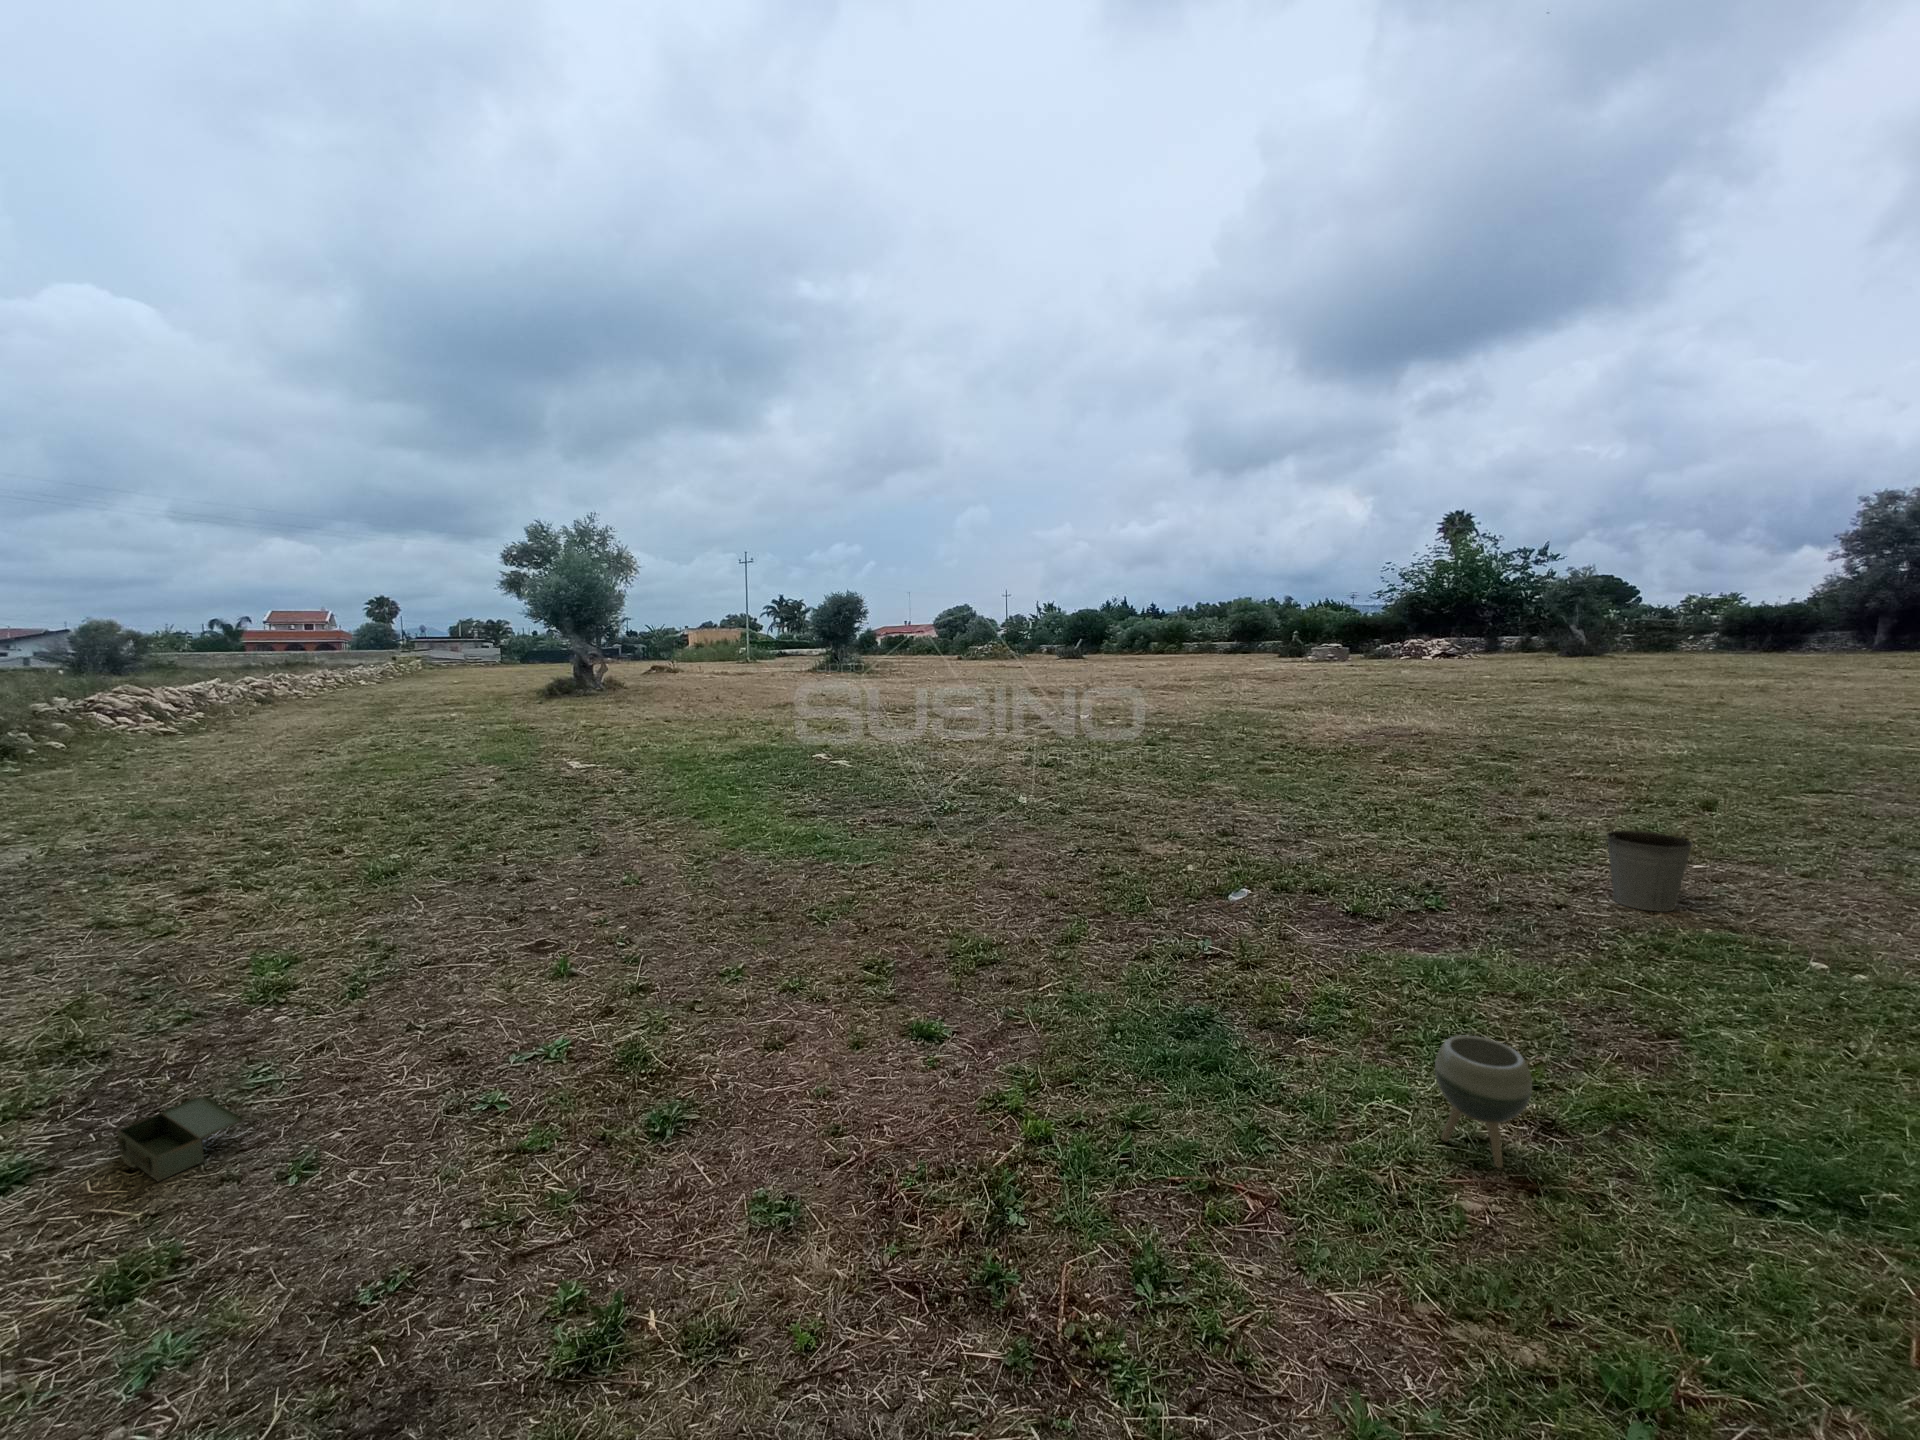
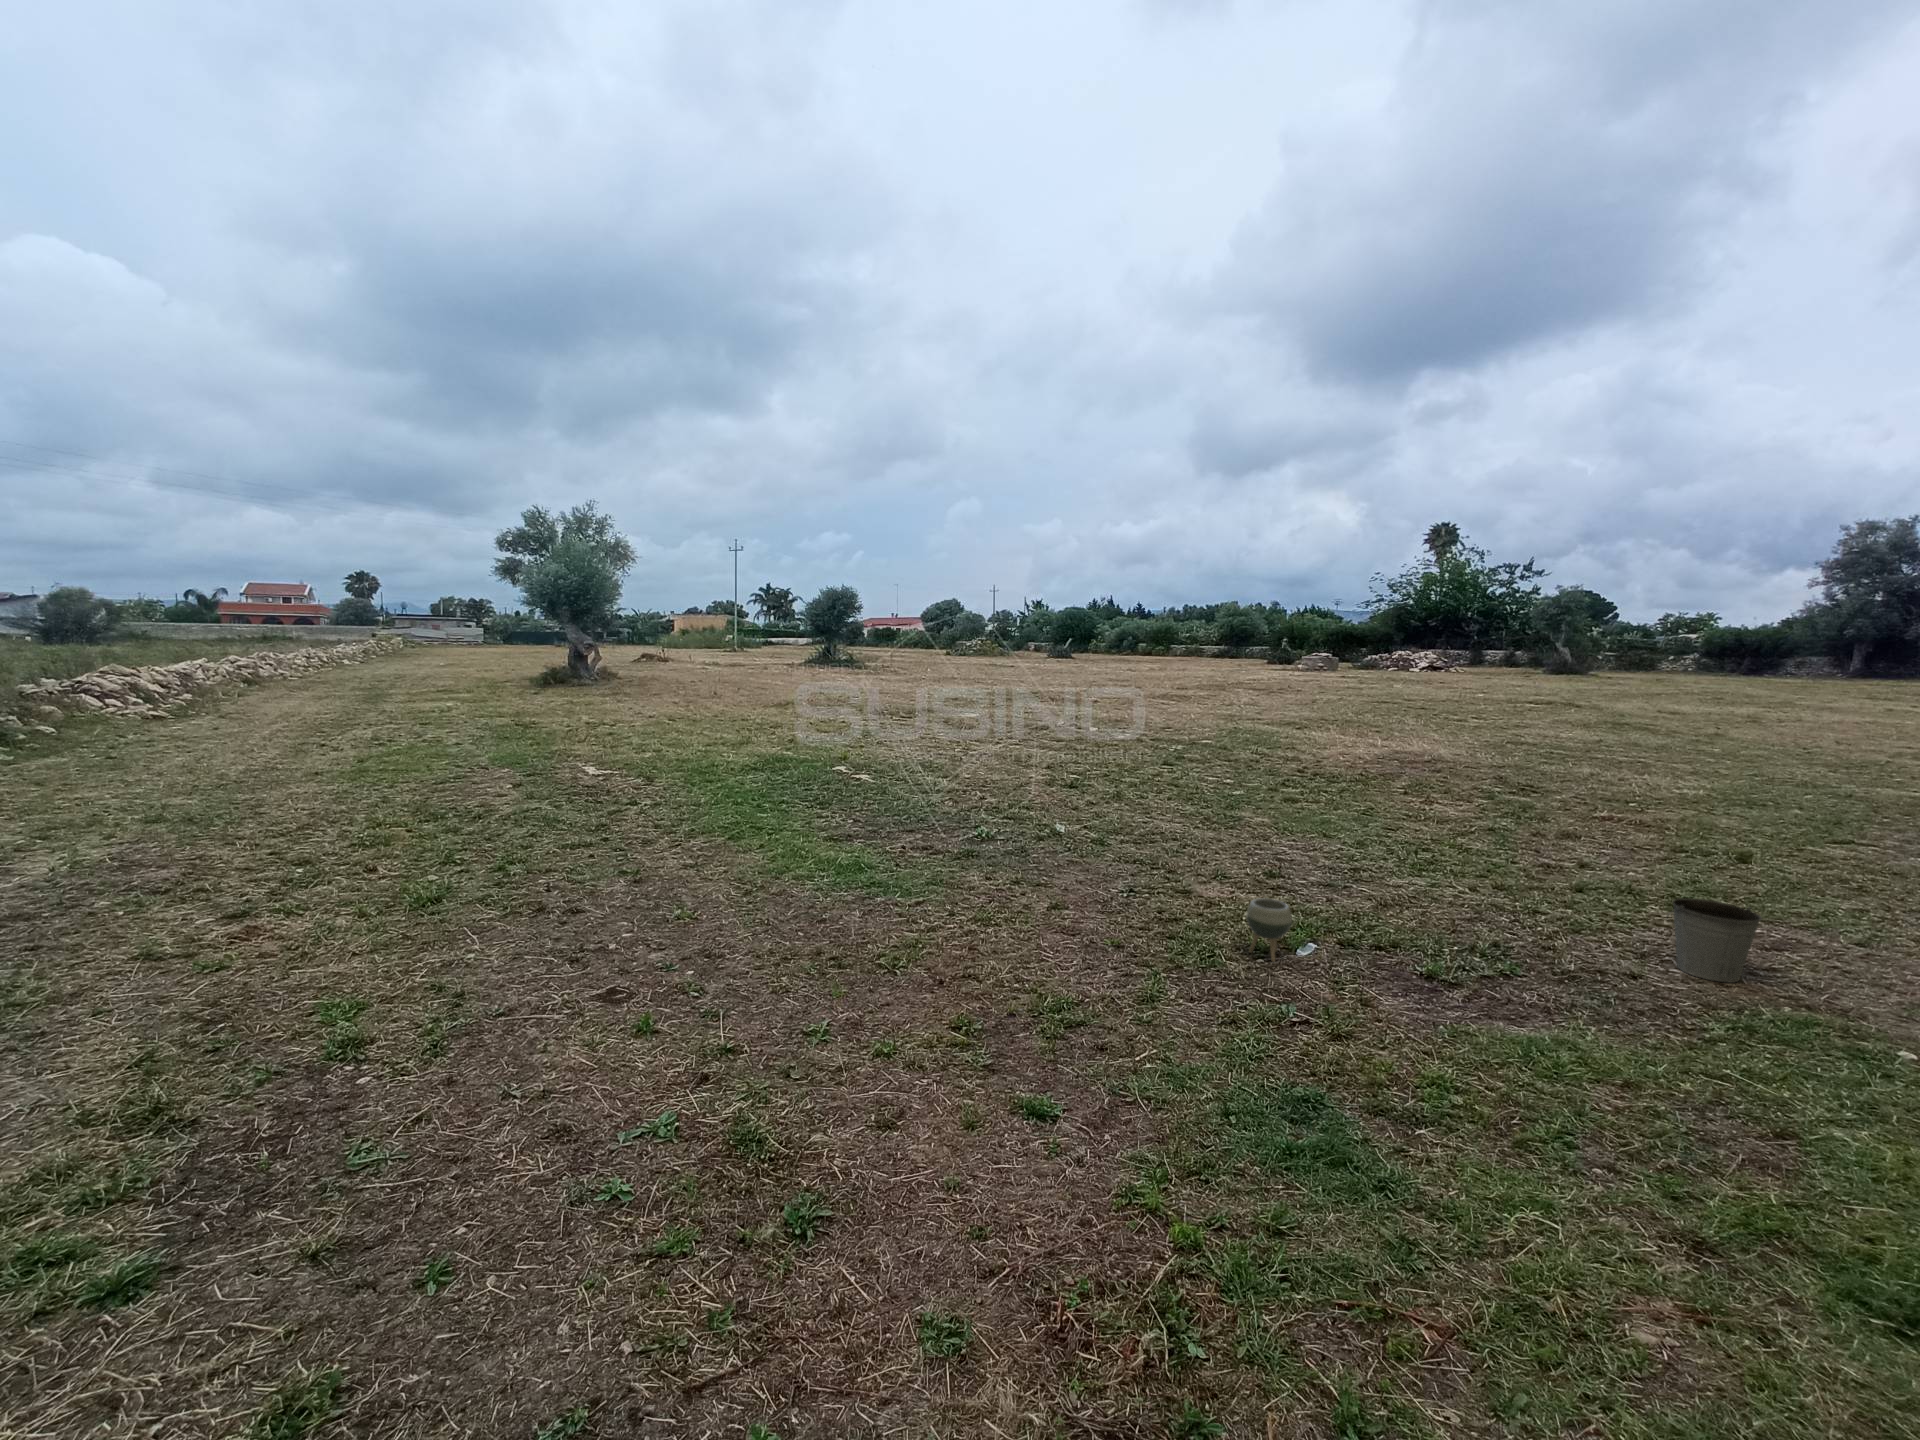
planter: present [1435,1036,1532,1168] -> present [1246,898,1292,962]
toolbox: present [117,1096,243,1181] -> none [233,1182,365,1287]

